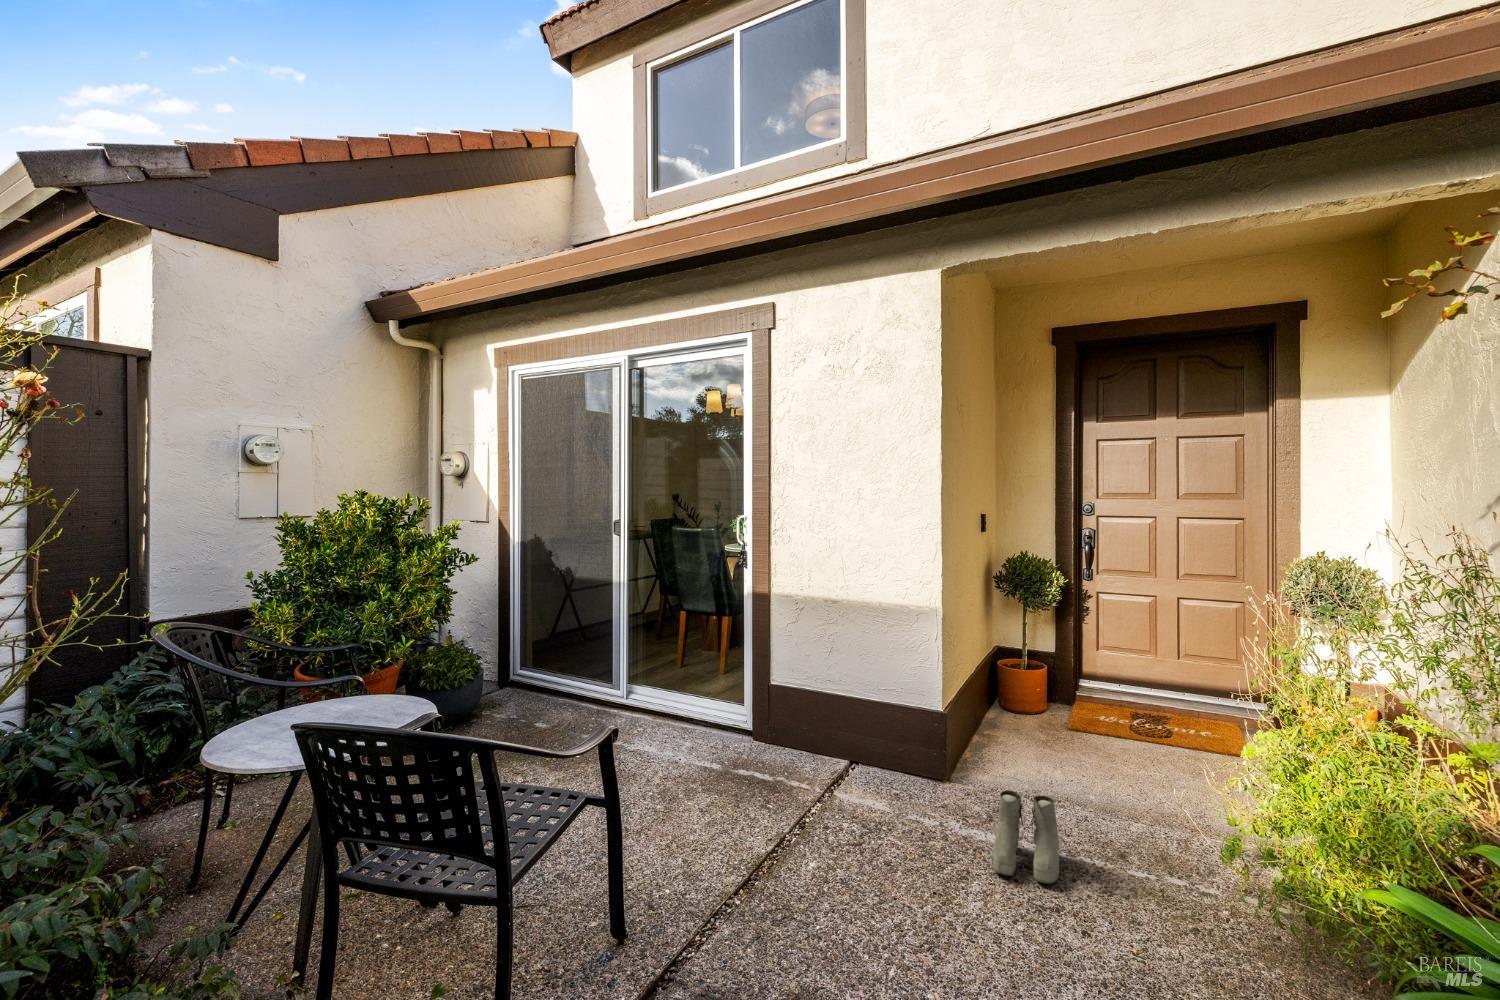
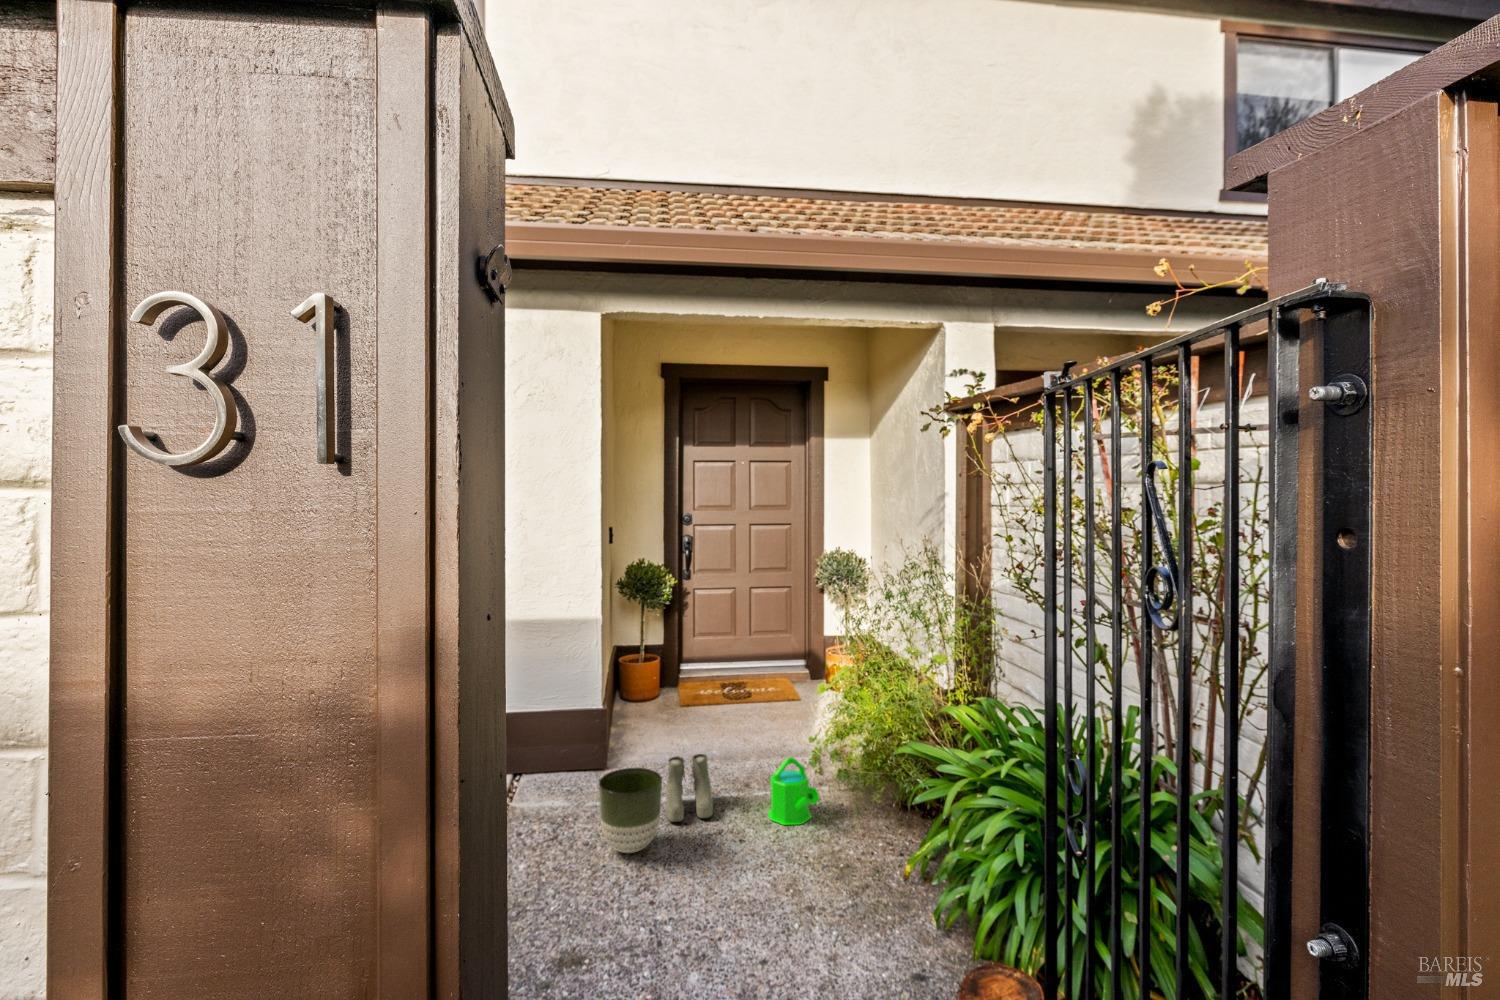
planter: none [895,788,973,895] -> present [599,768,662,853]
watering can: none [1141,838,1223,945] -> present [768,757,819,825]

